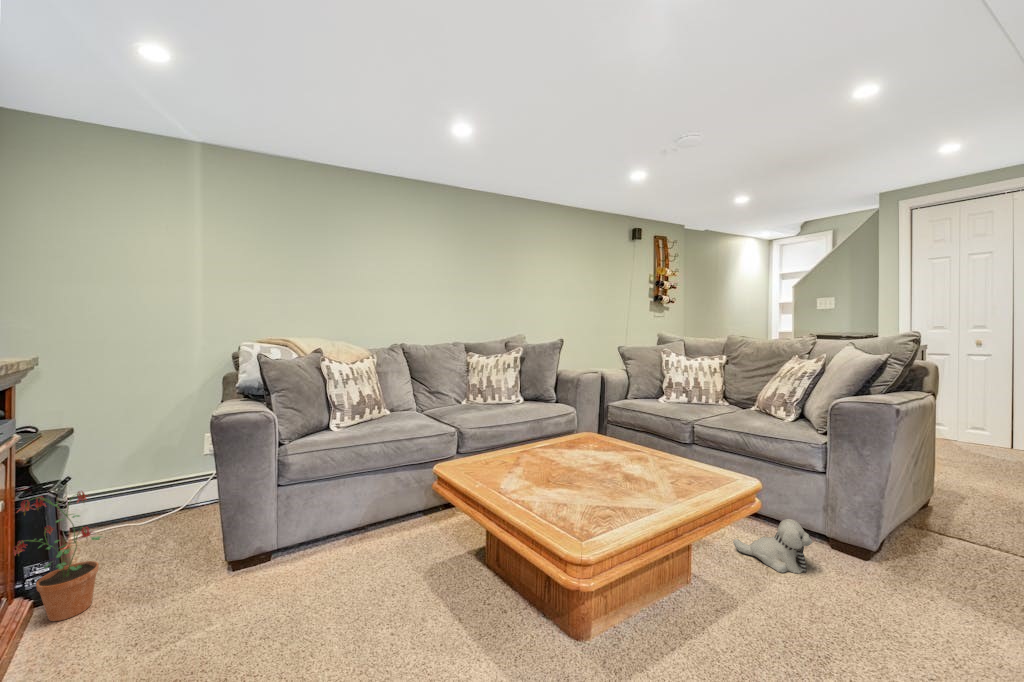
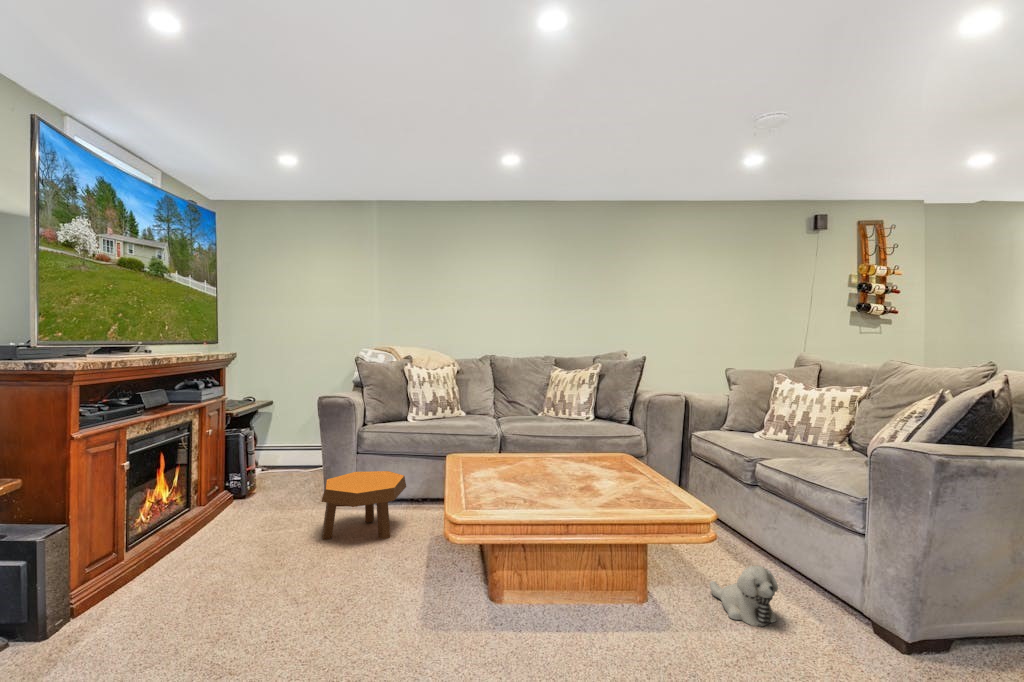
potted plant: present [13,491,101,621] -> none [223,433,267,508]
footstool: none [259,502,386,633] -> present [322,471,406,540]

